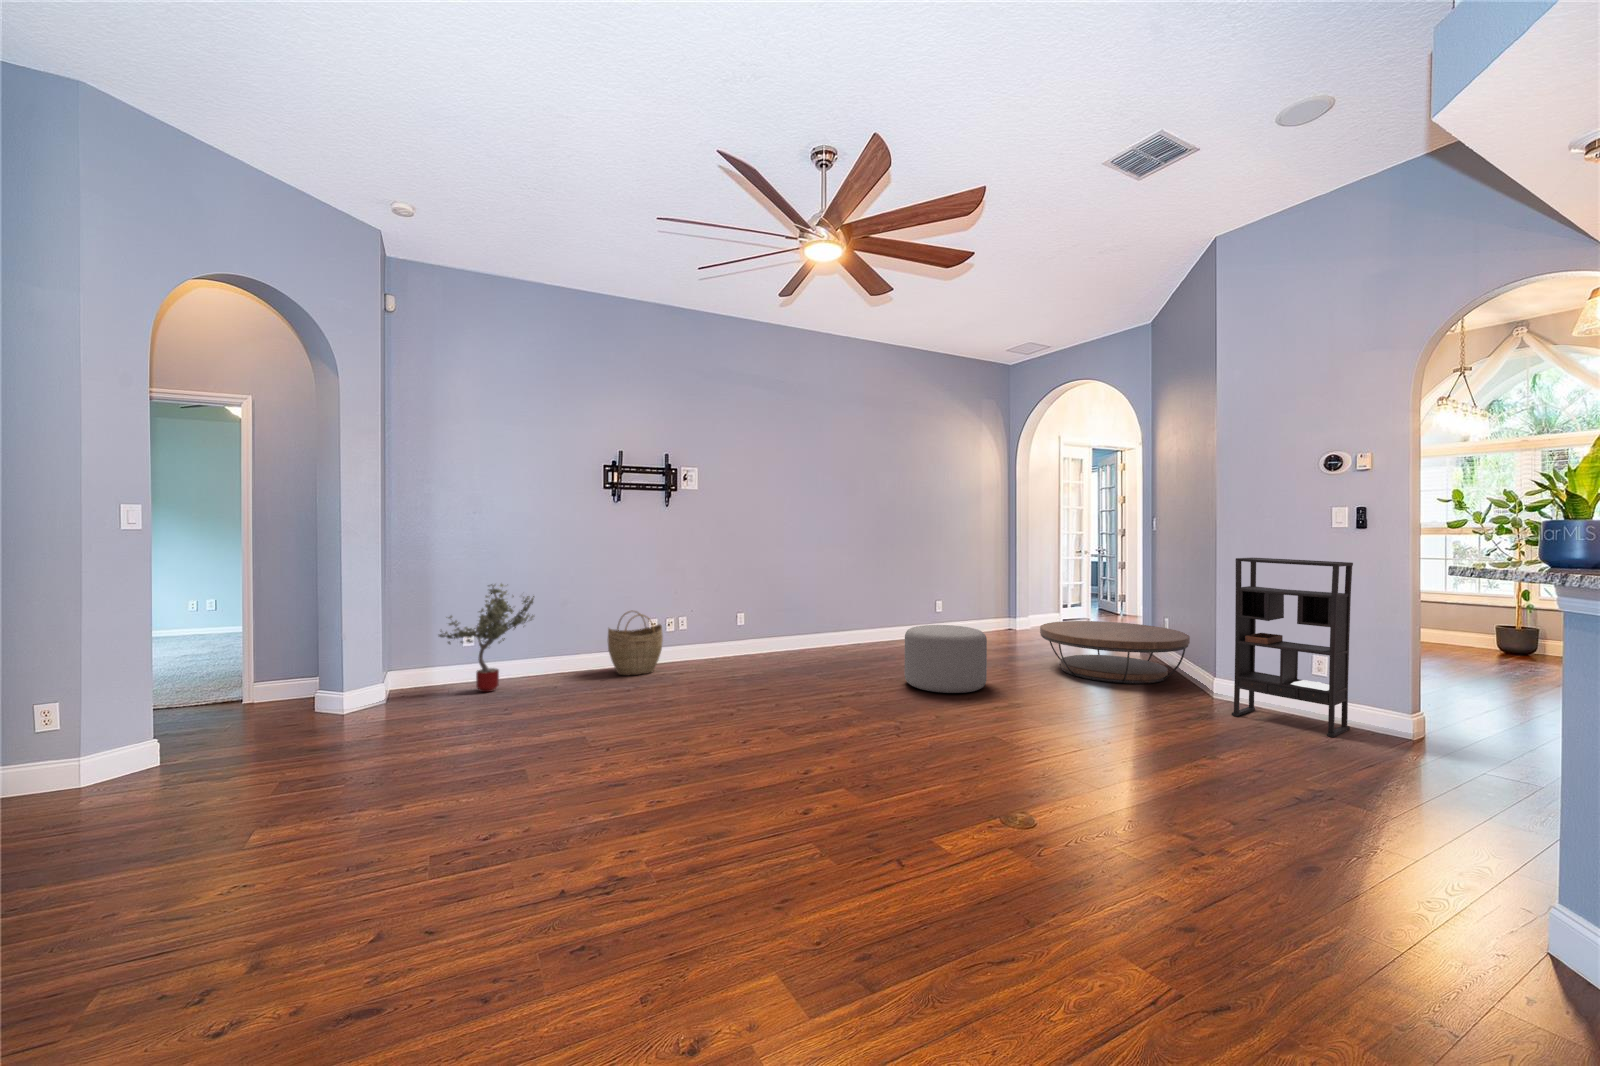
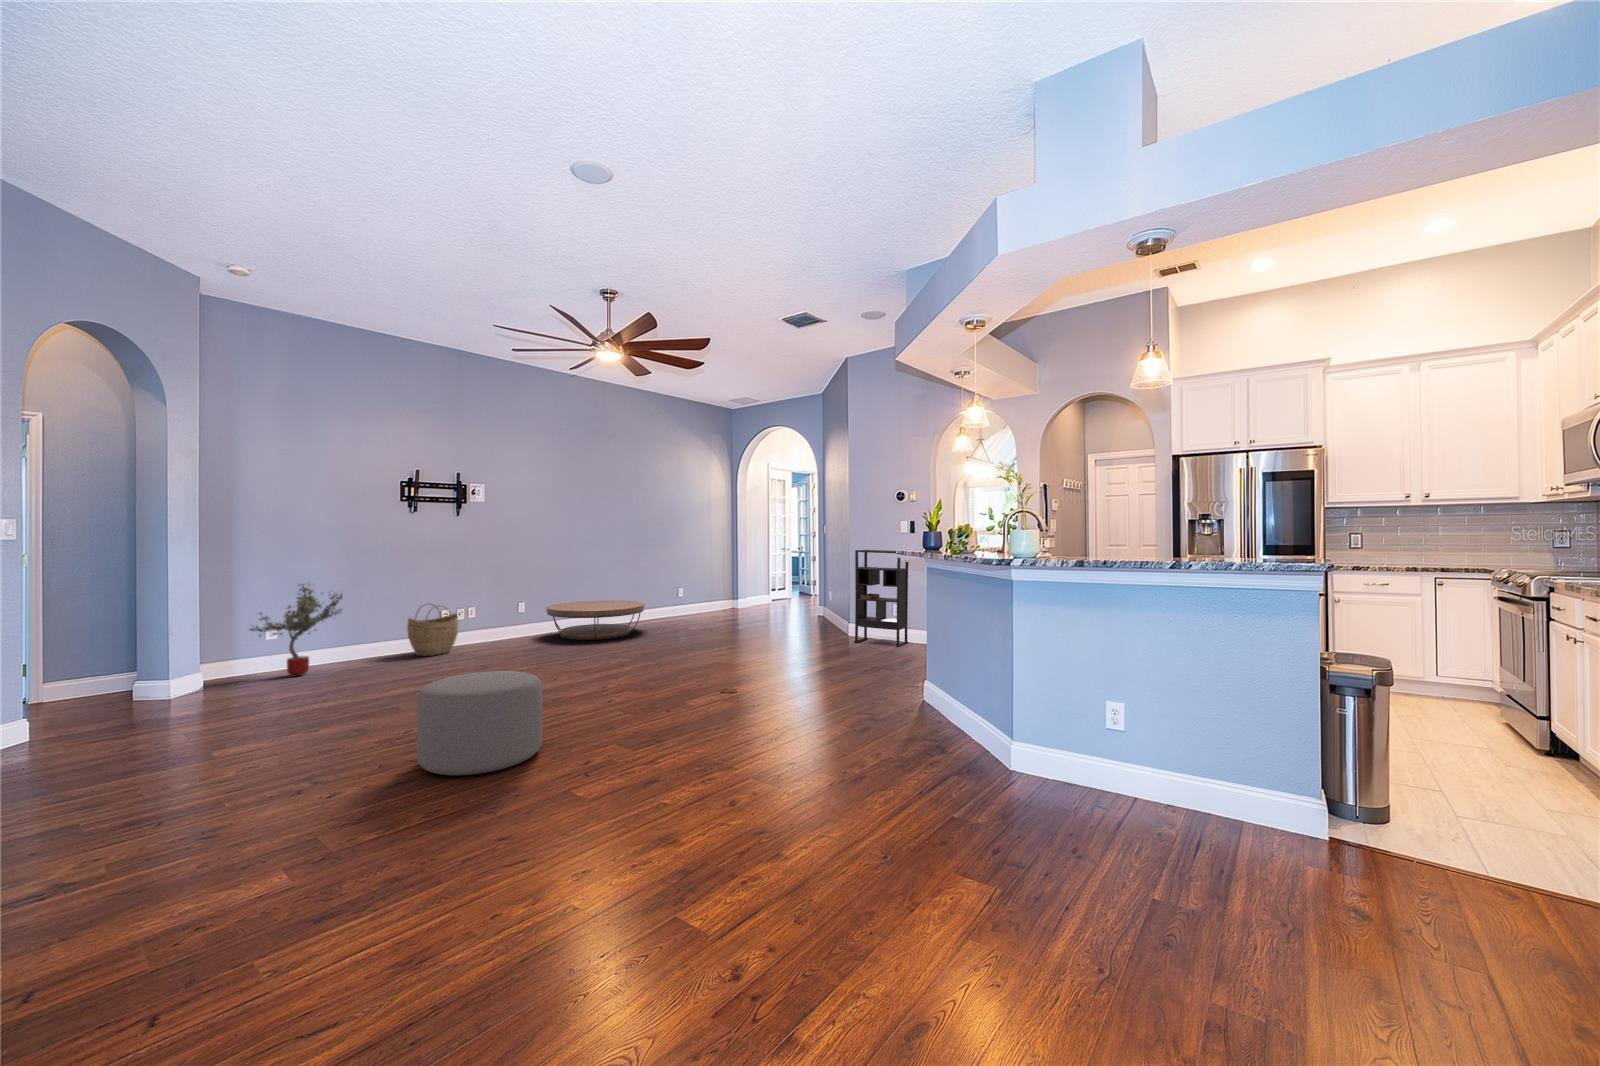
coffee table: present [1040,621,1190,684] -> present [546,600,644,640]
ottoman: present [905,625,987,693] -> present [417,671,542,775]

